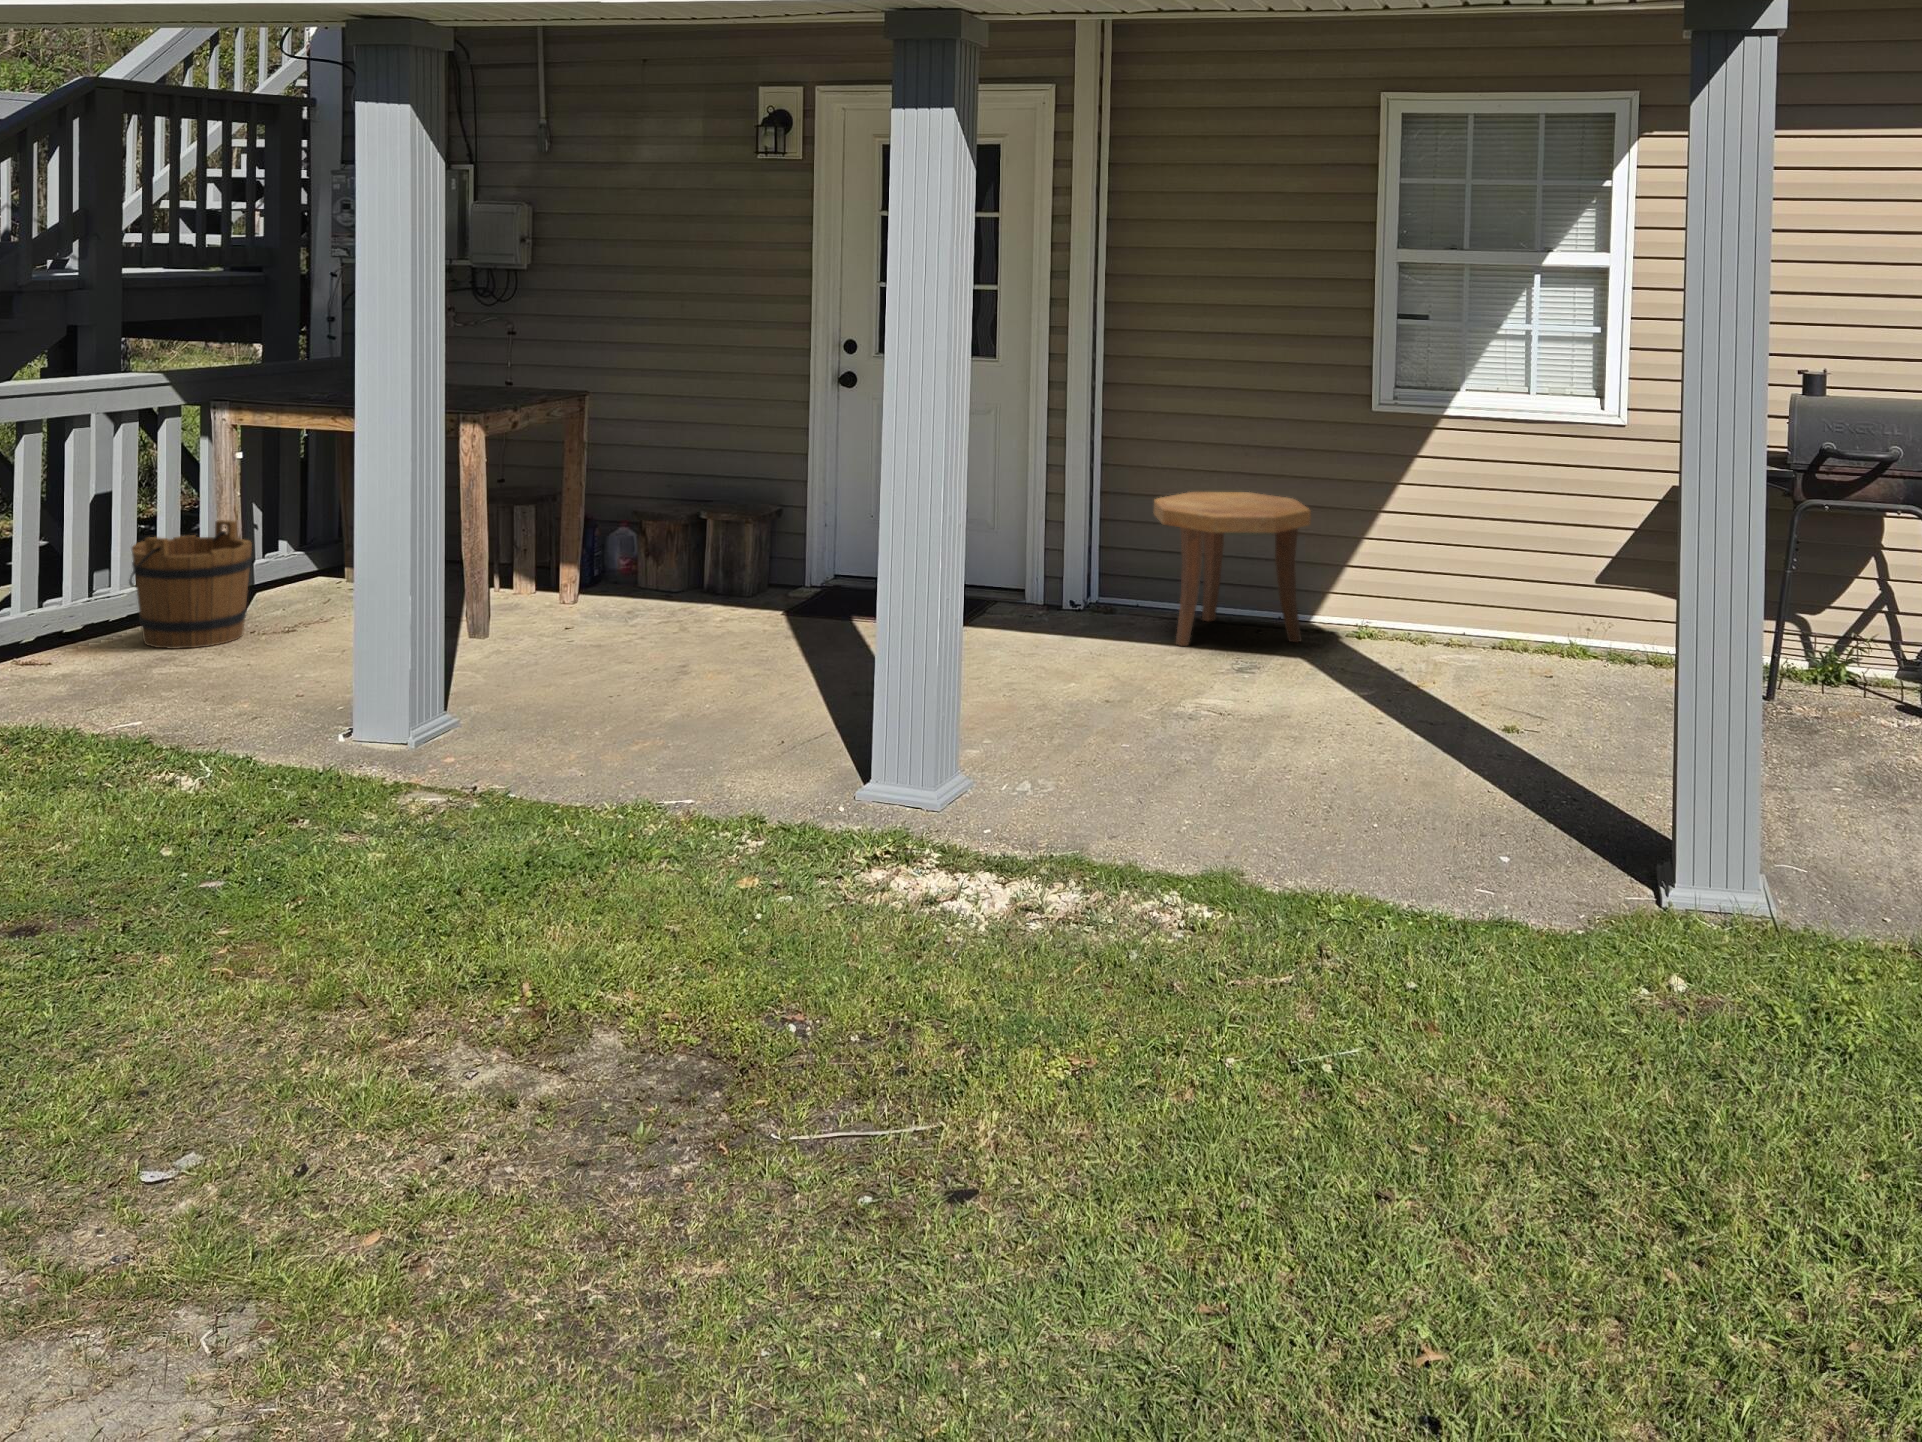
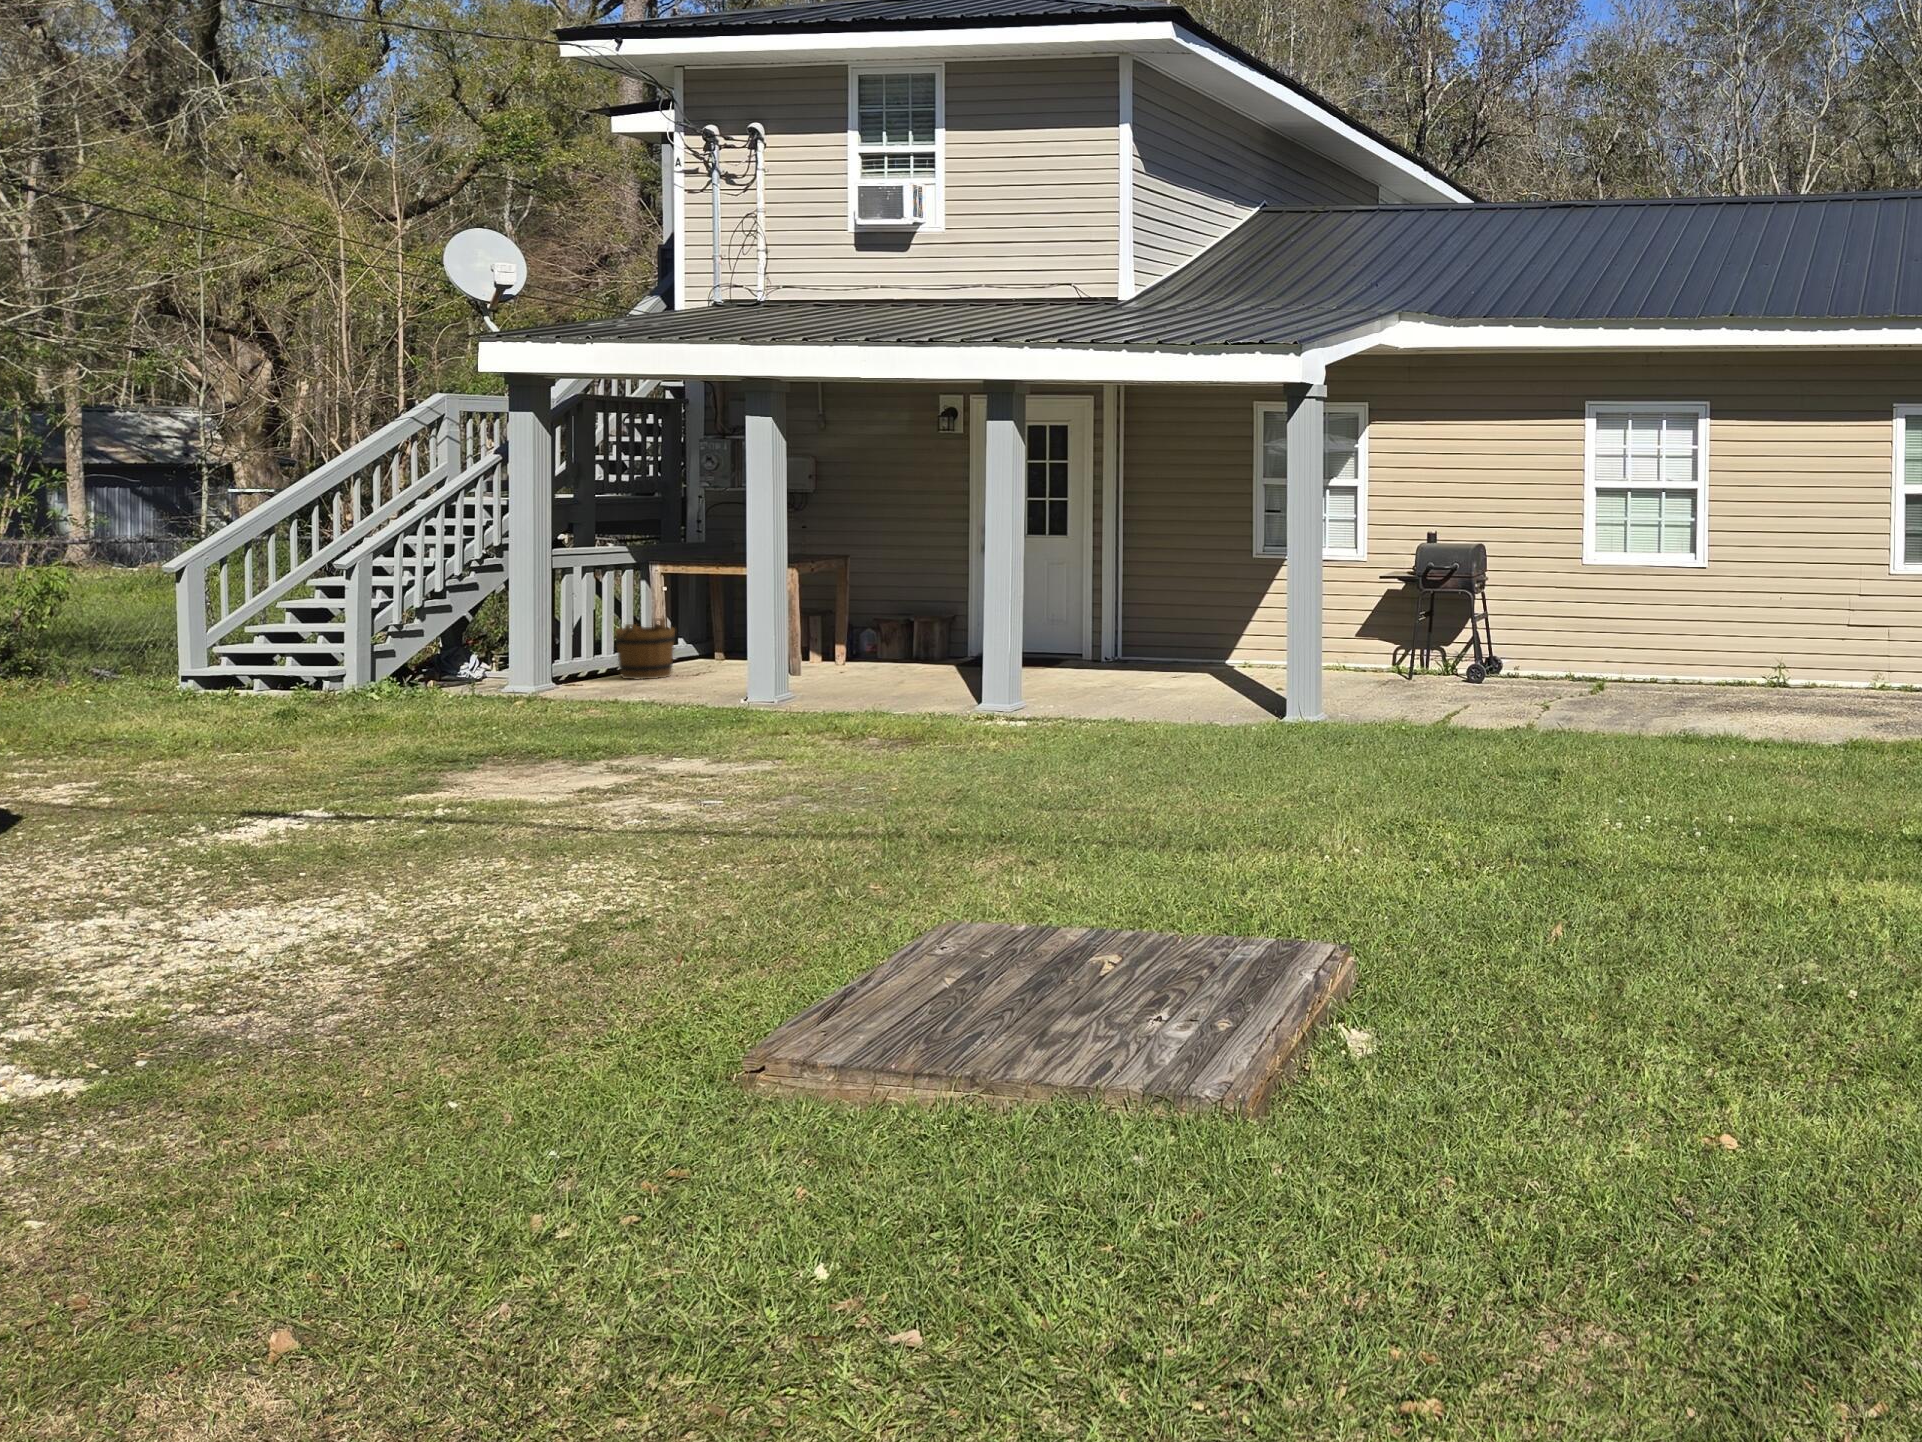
side table: present [1154,492,1311,646] -> none [1142,597,1217,670]

